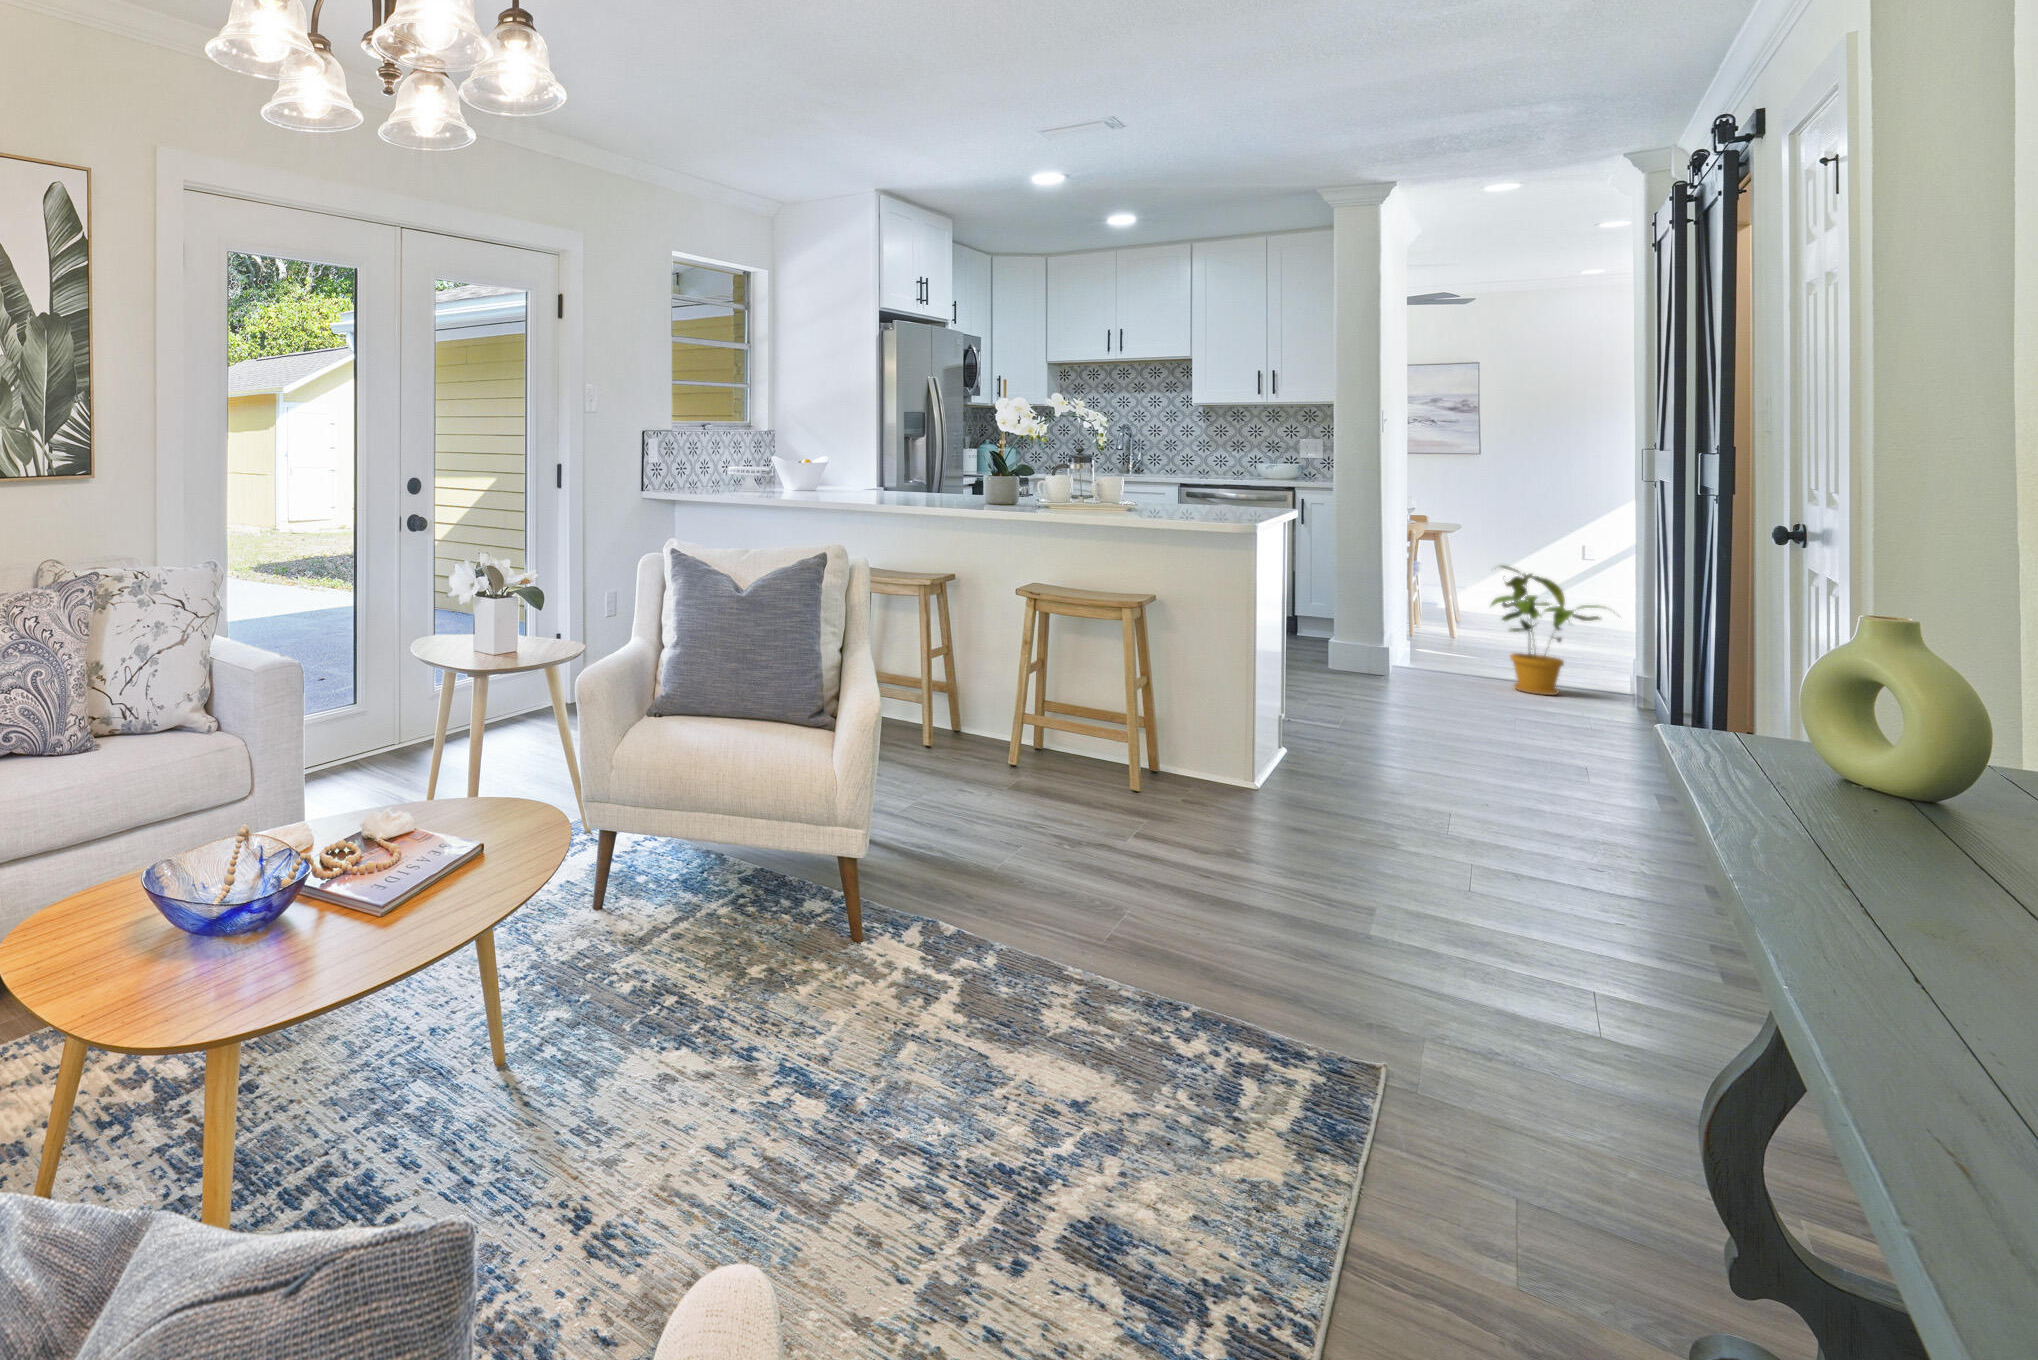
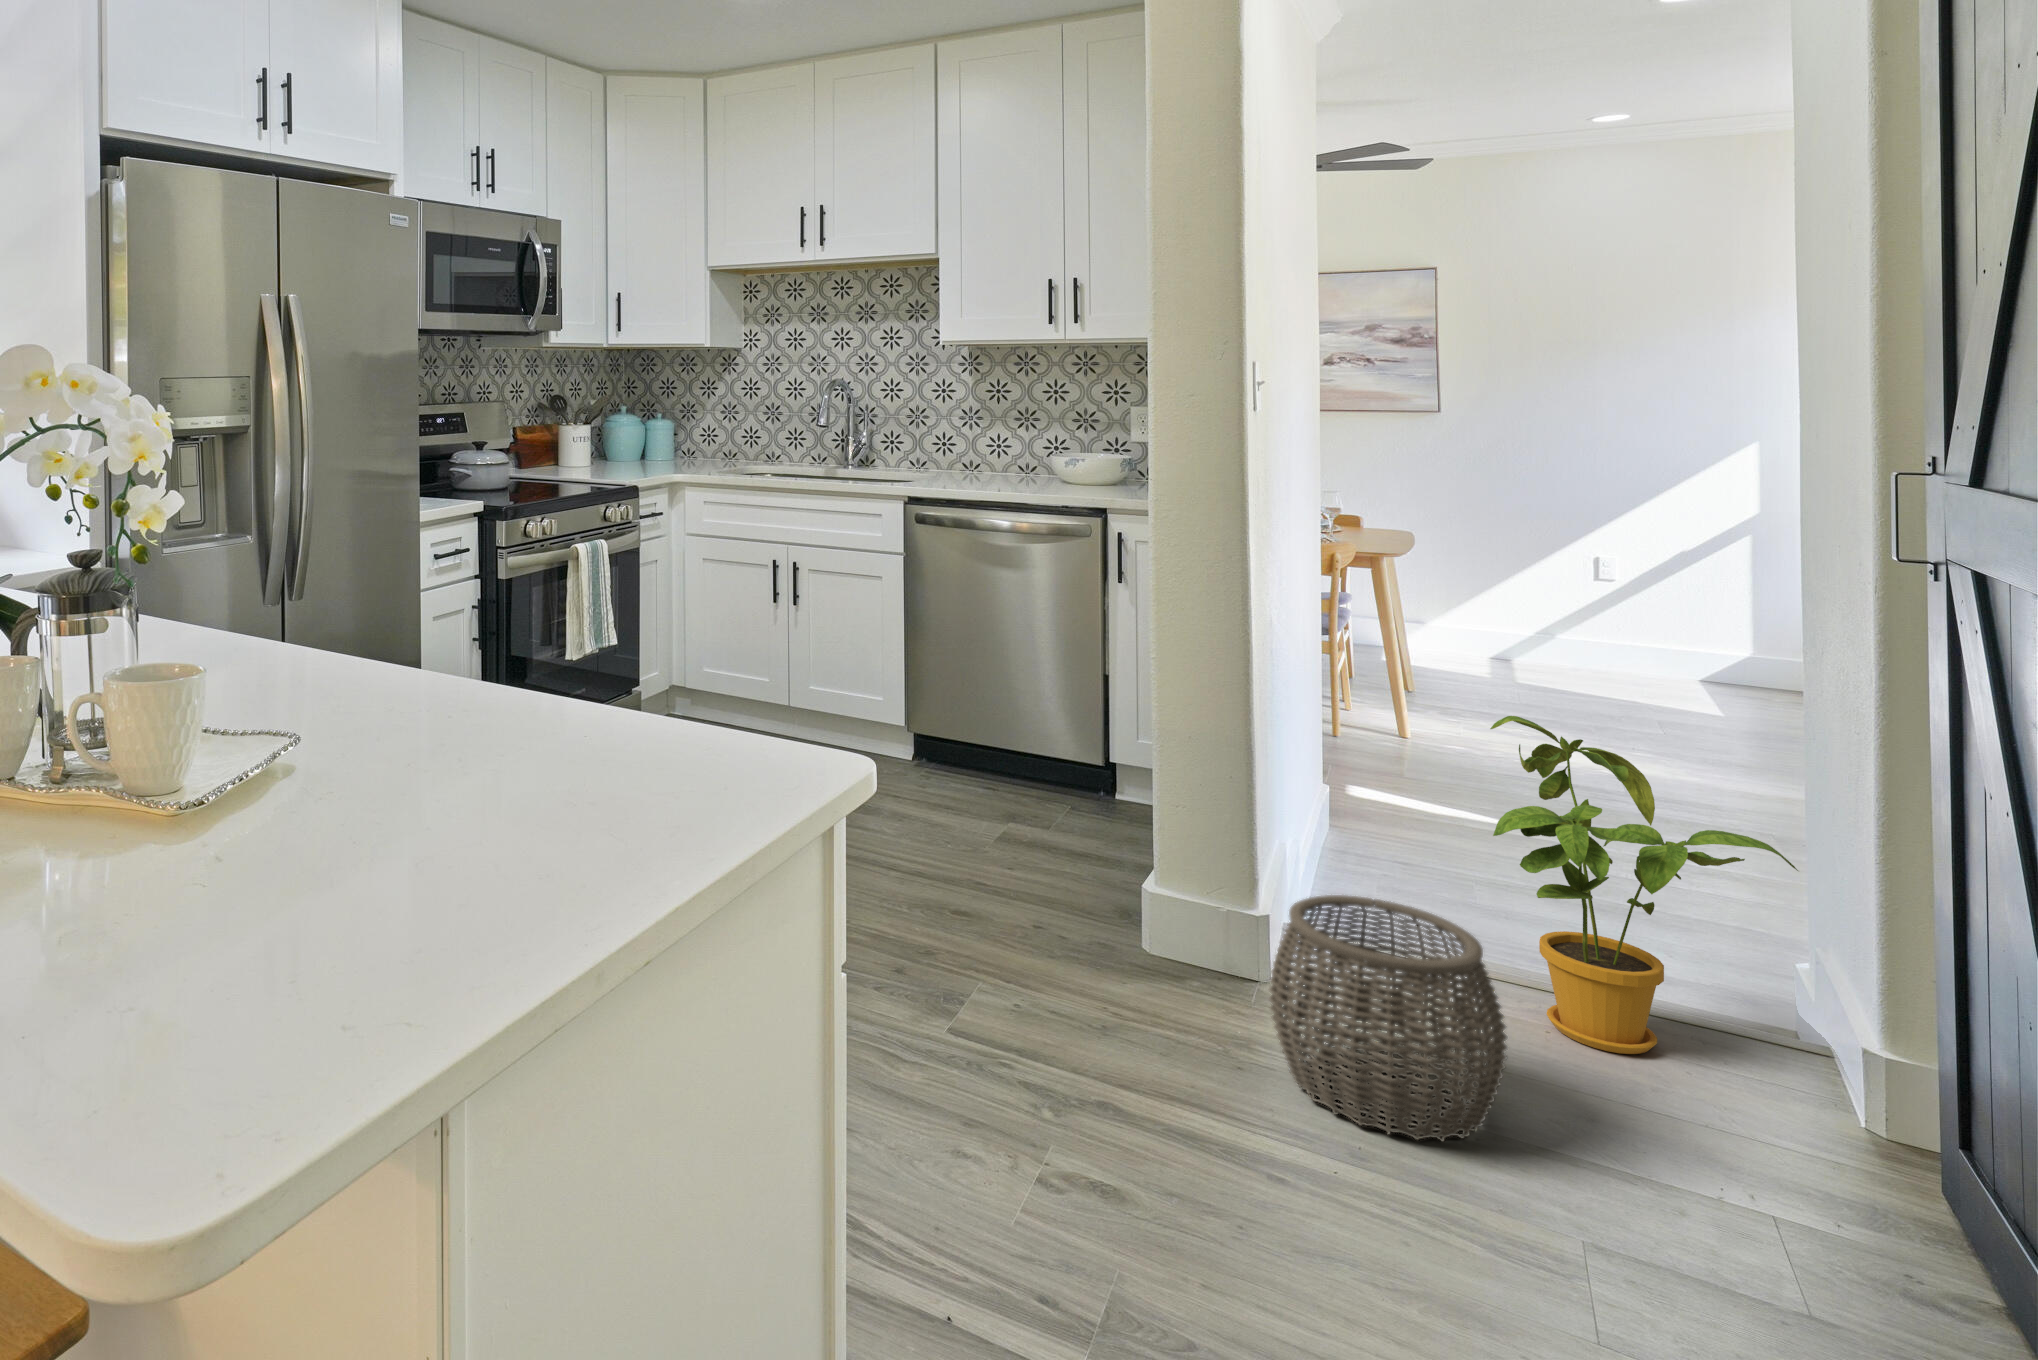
woven basket: none [1389,624,1490,703] -> present [1269,895,1508,1141]

